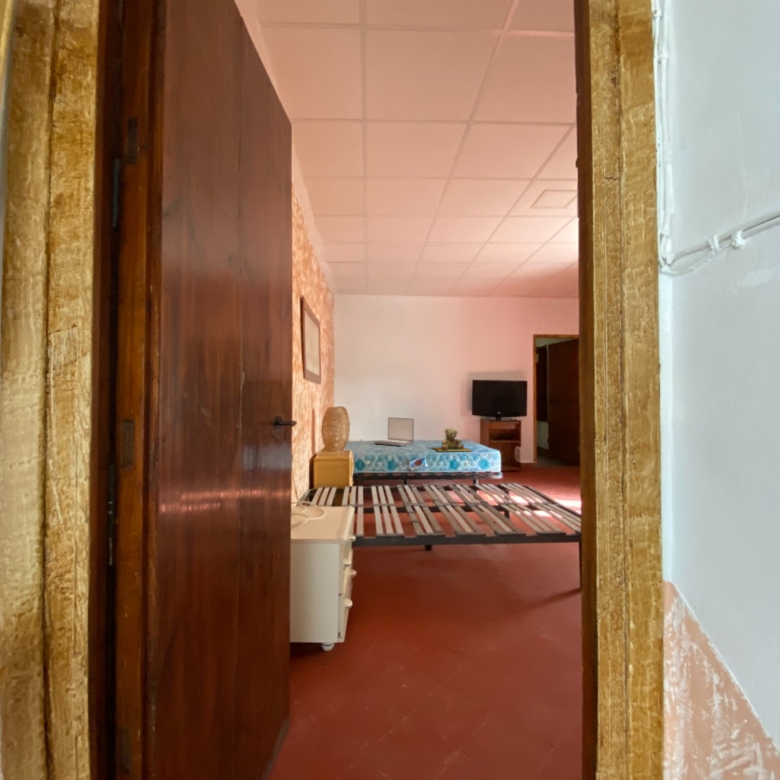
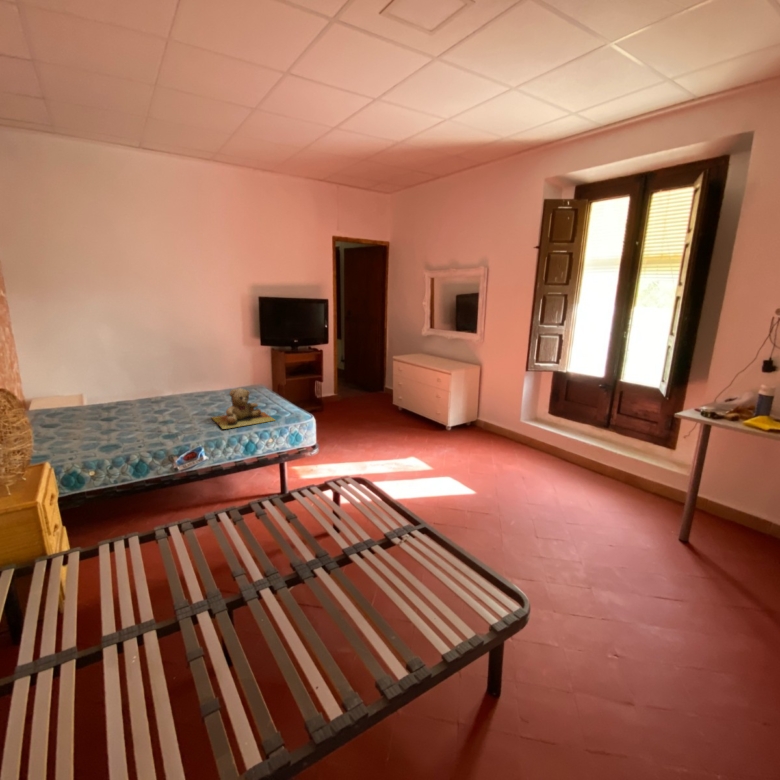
laptop: present [375,418,414,446] -> none [103,370,177,422]

